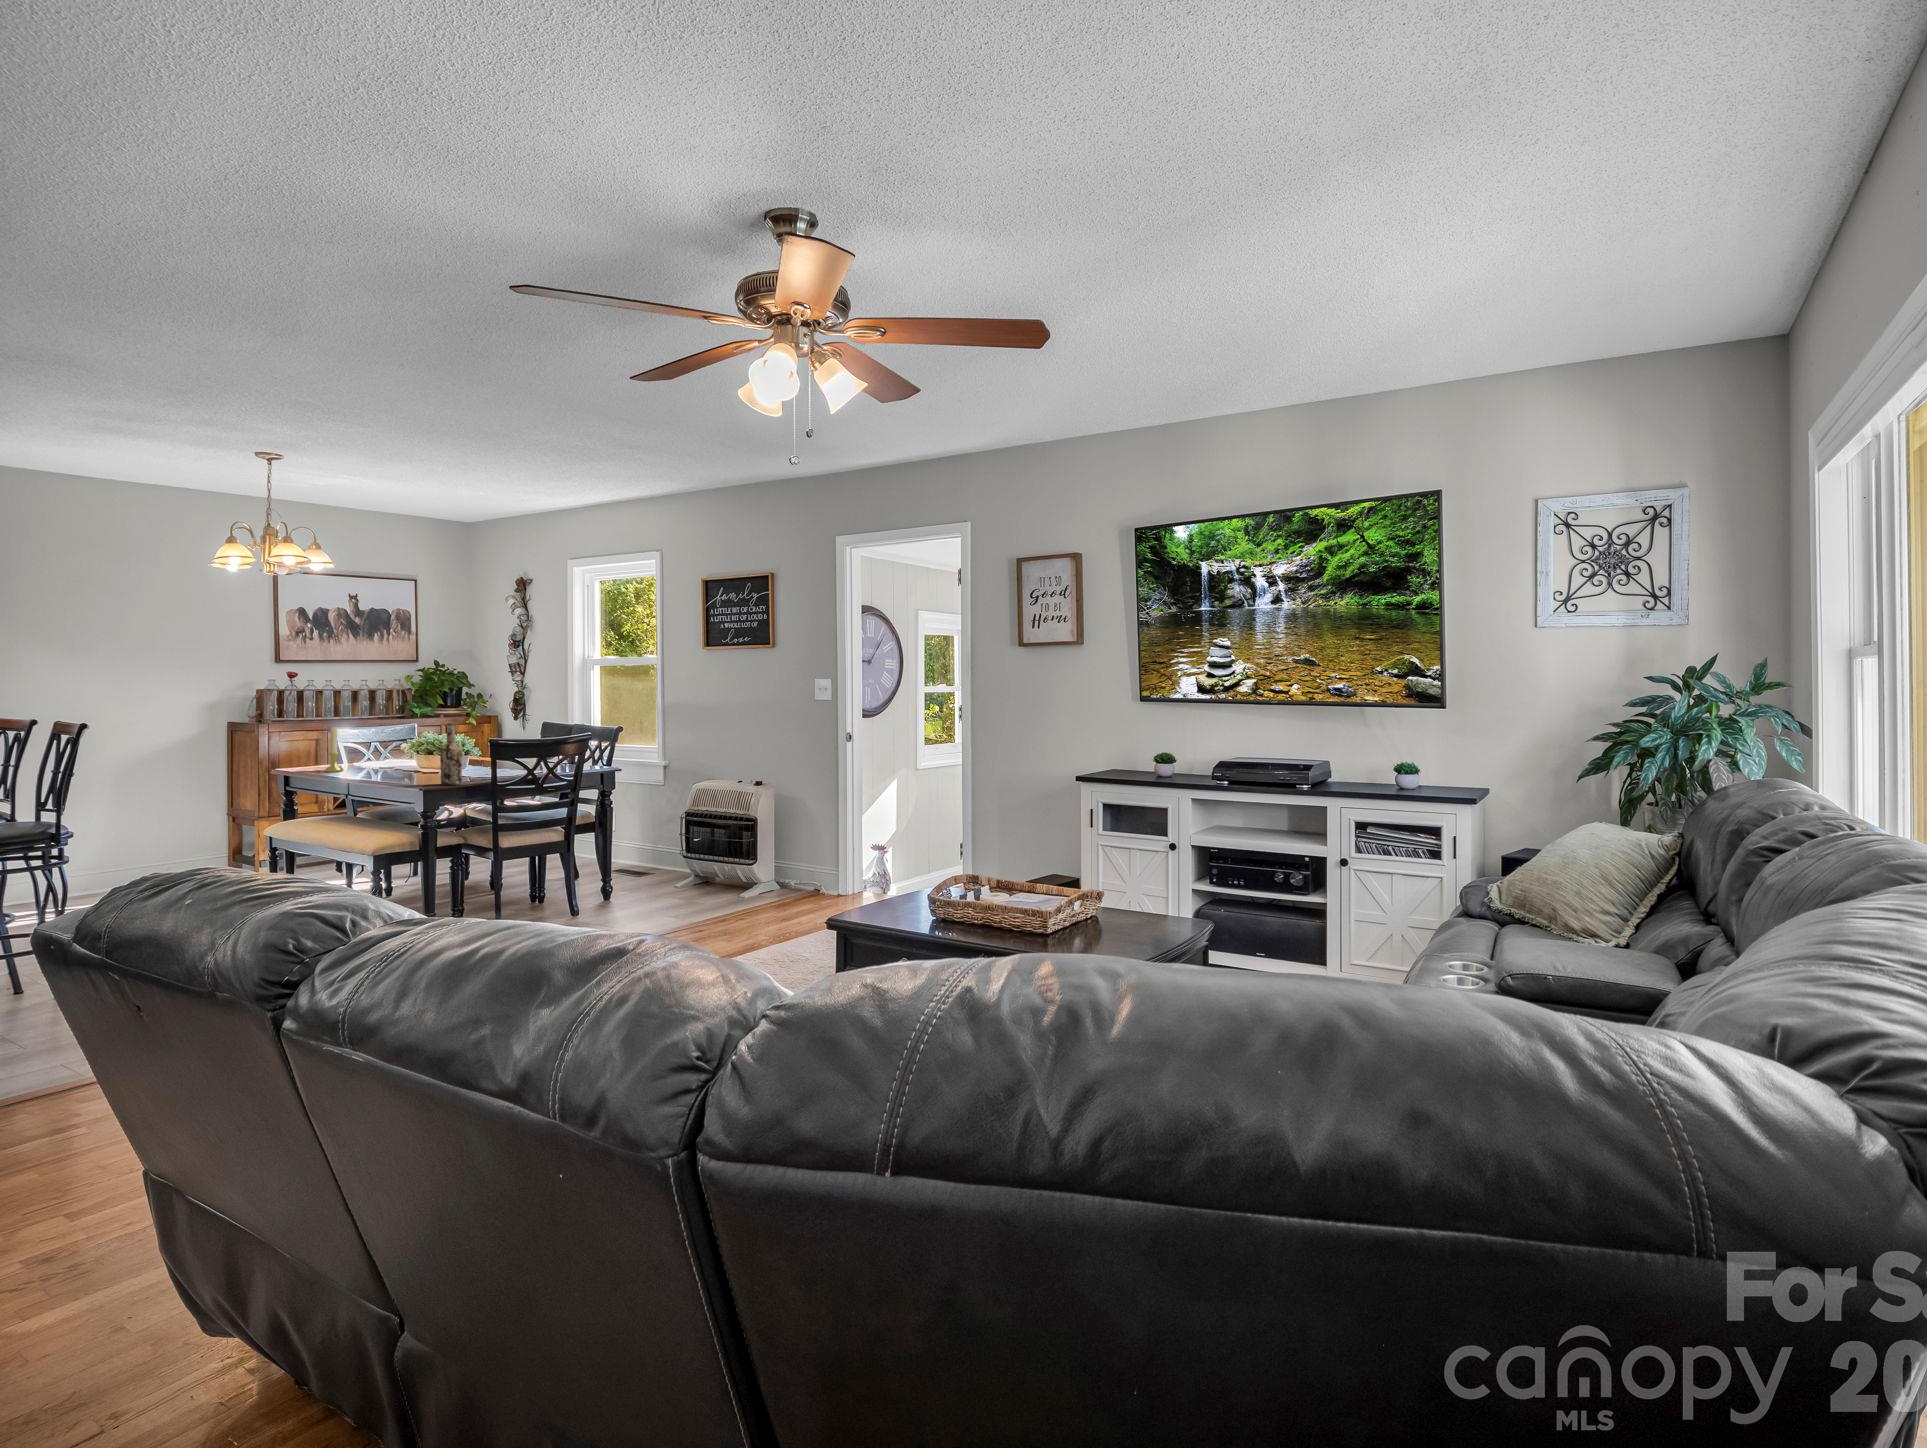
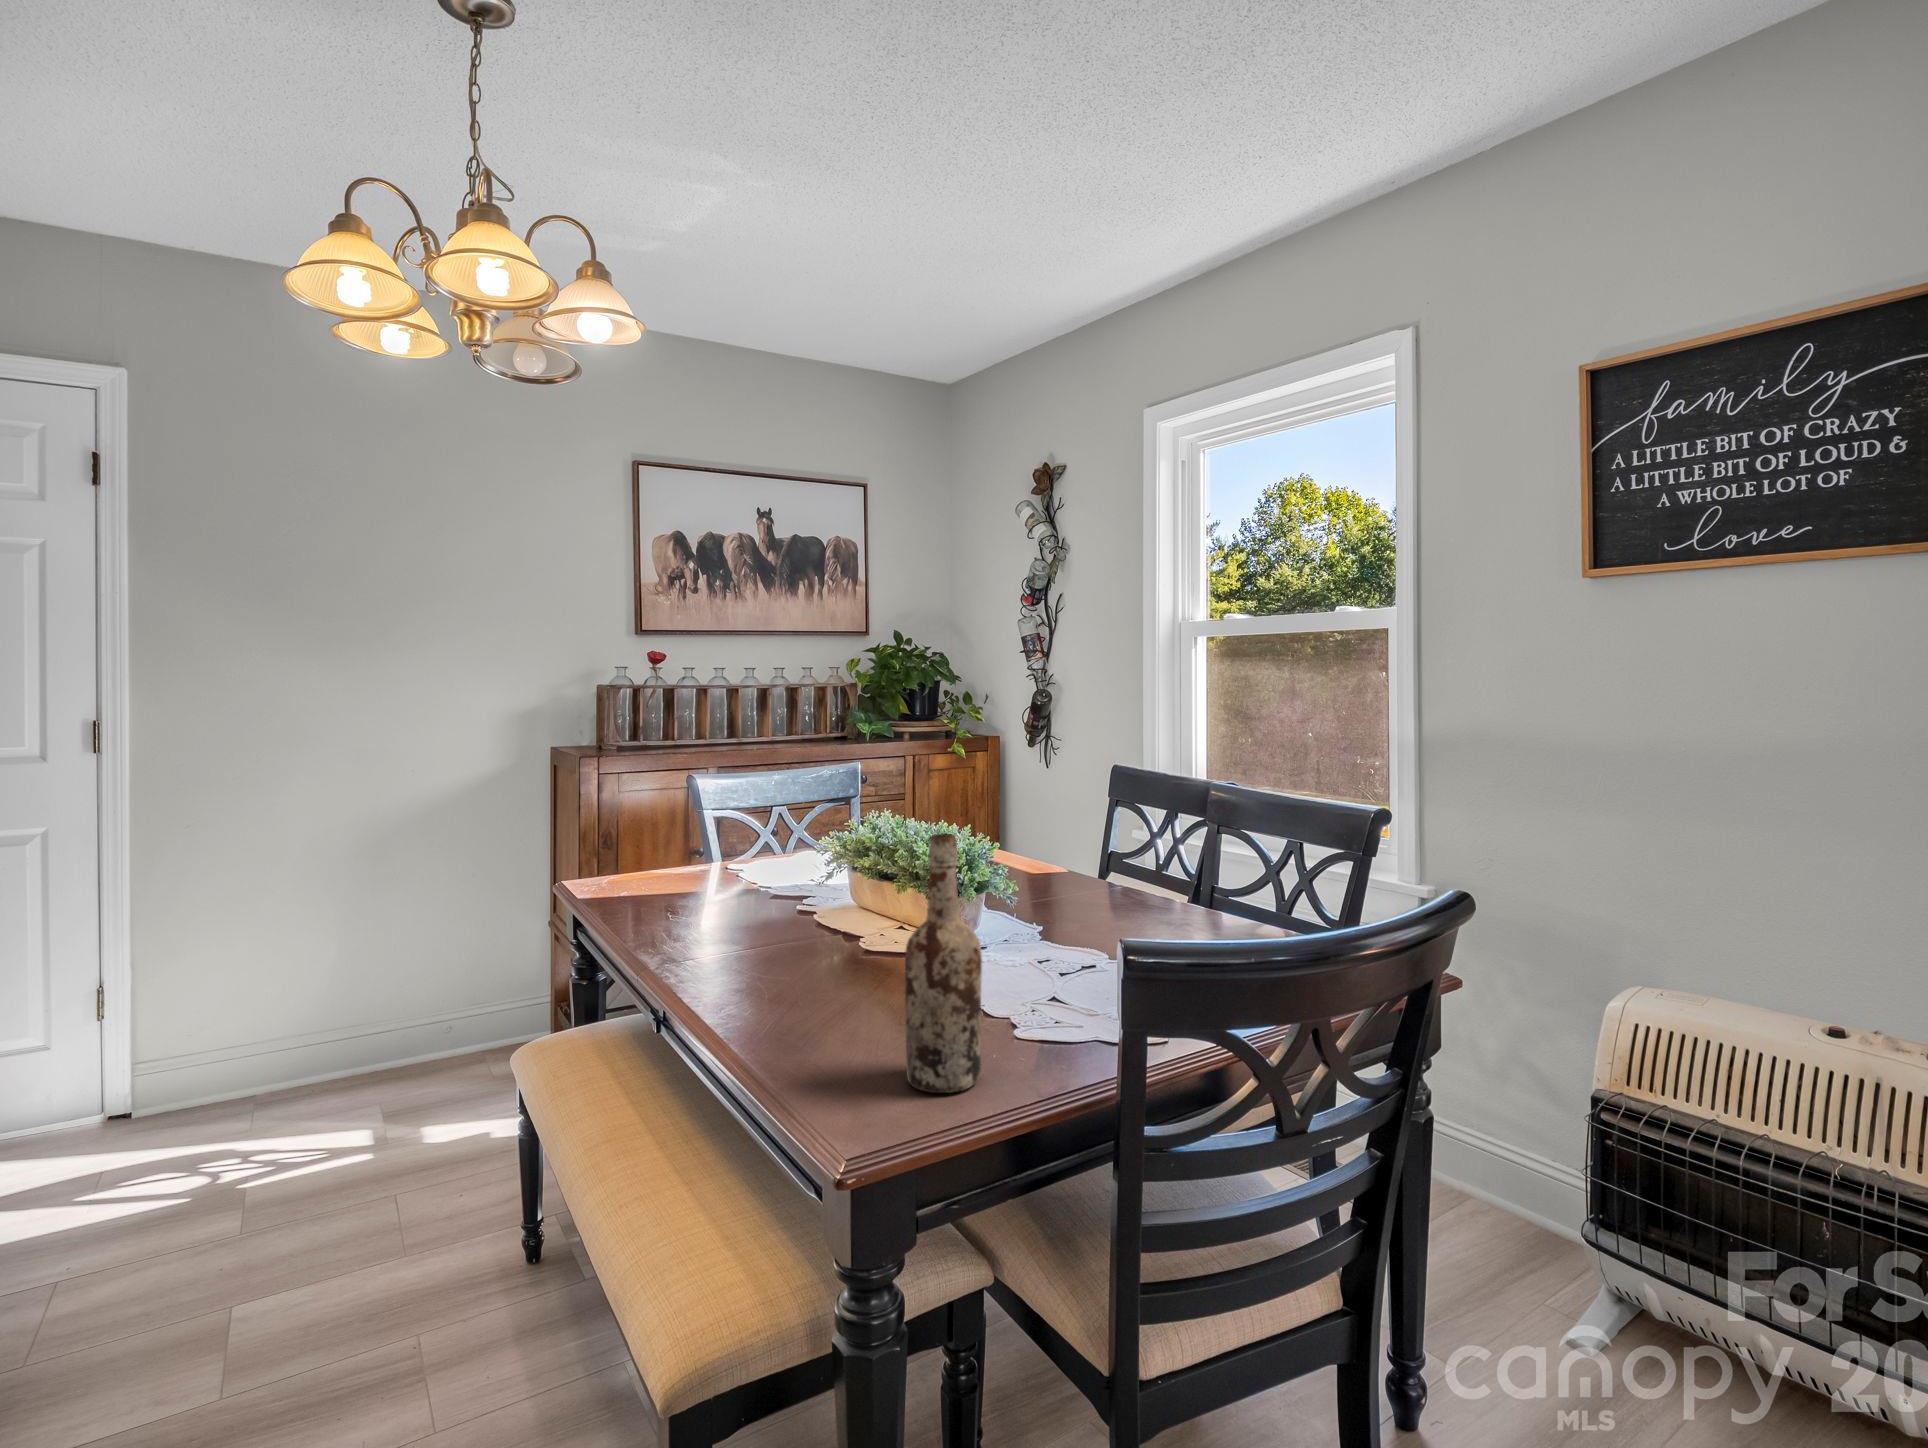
candle holder: present [325,727,343,772] -> none [628,786,673,915]

